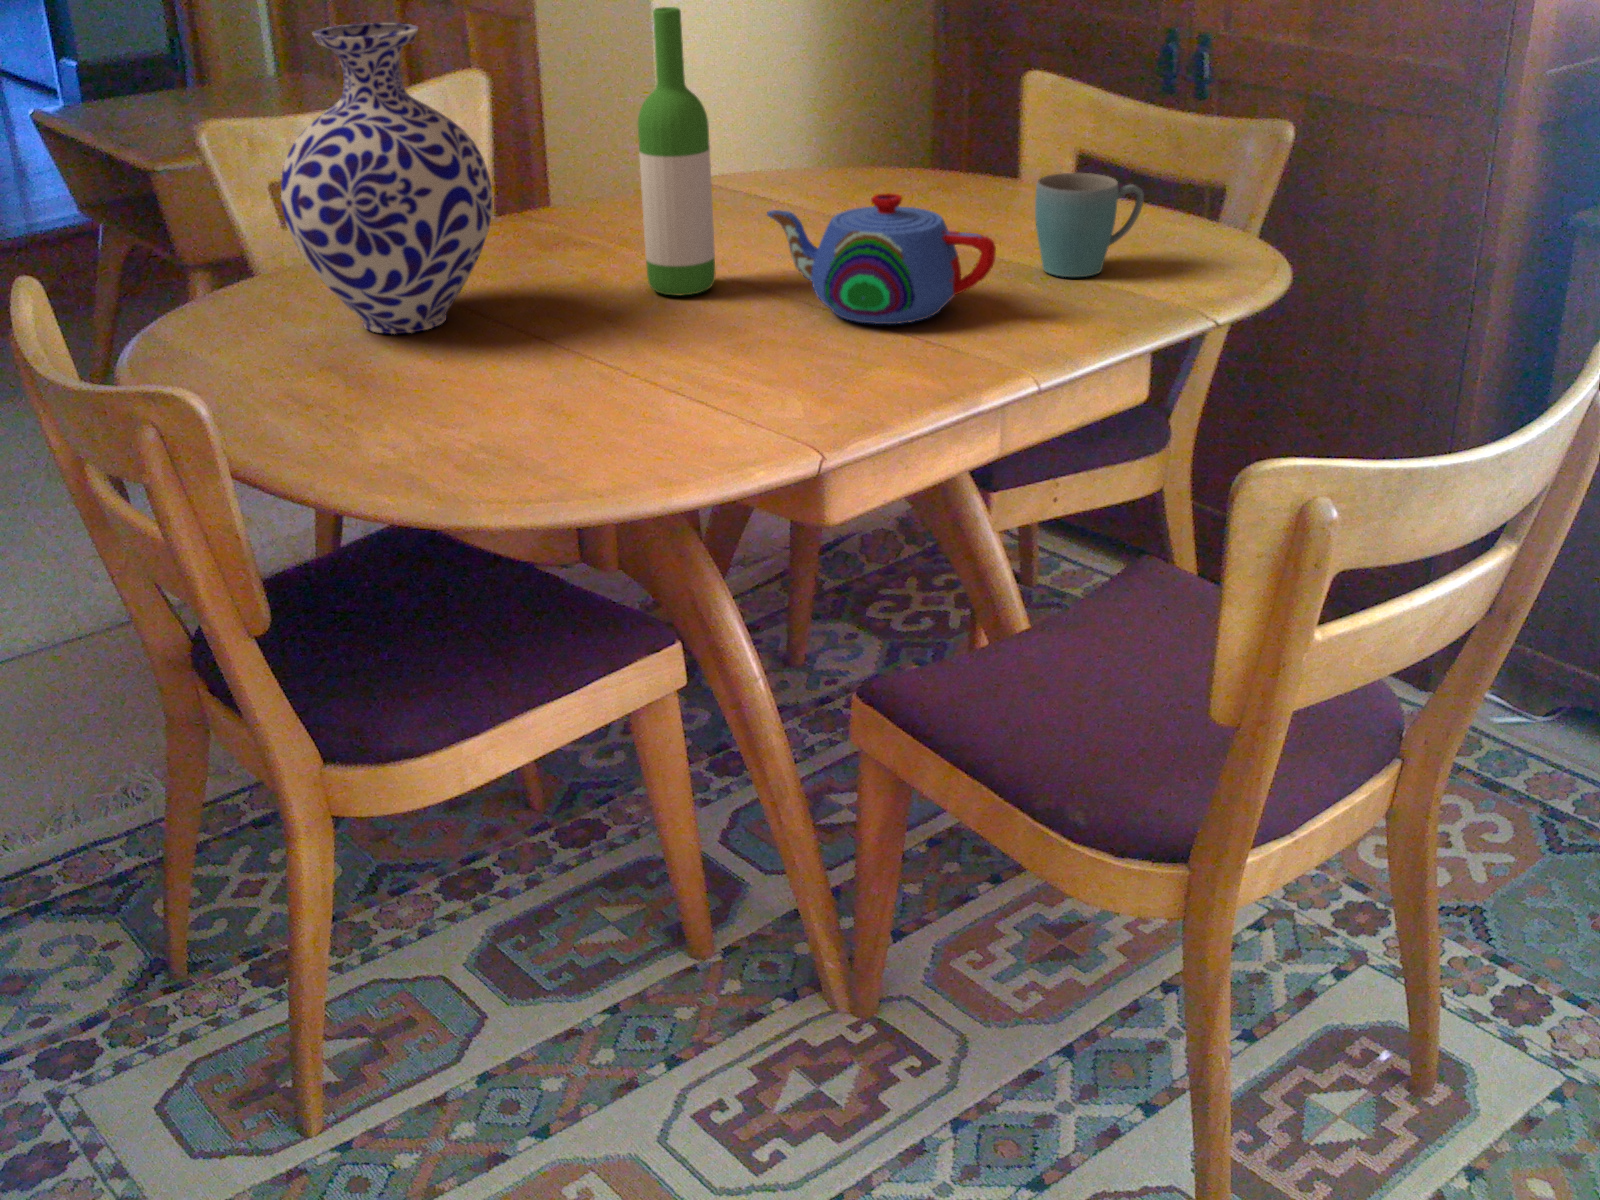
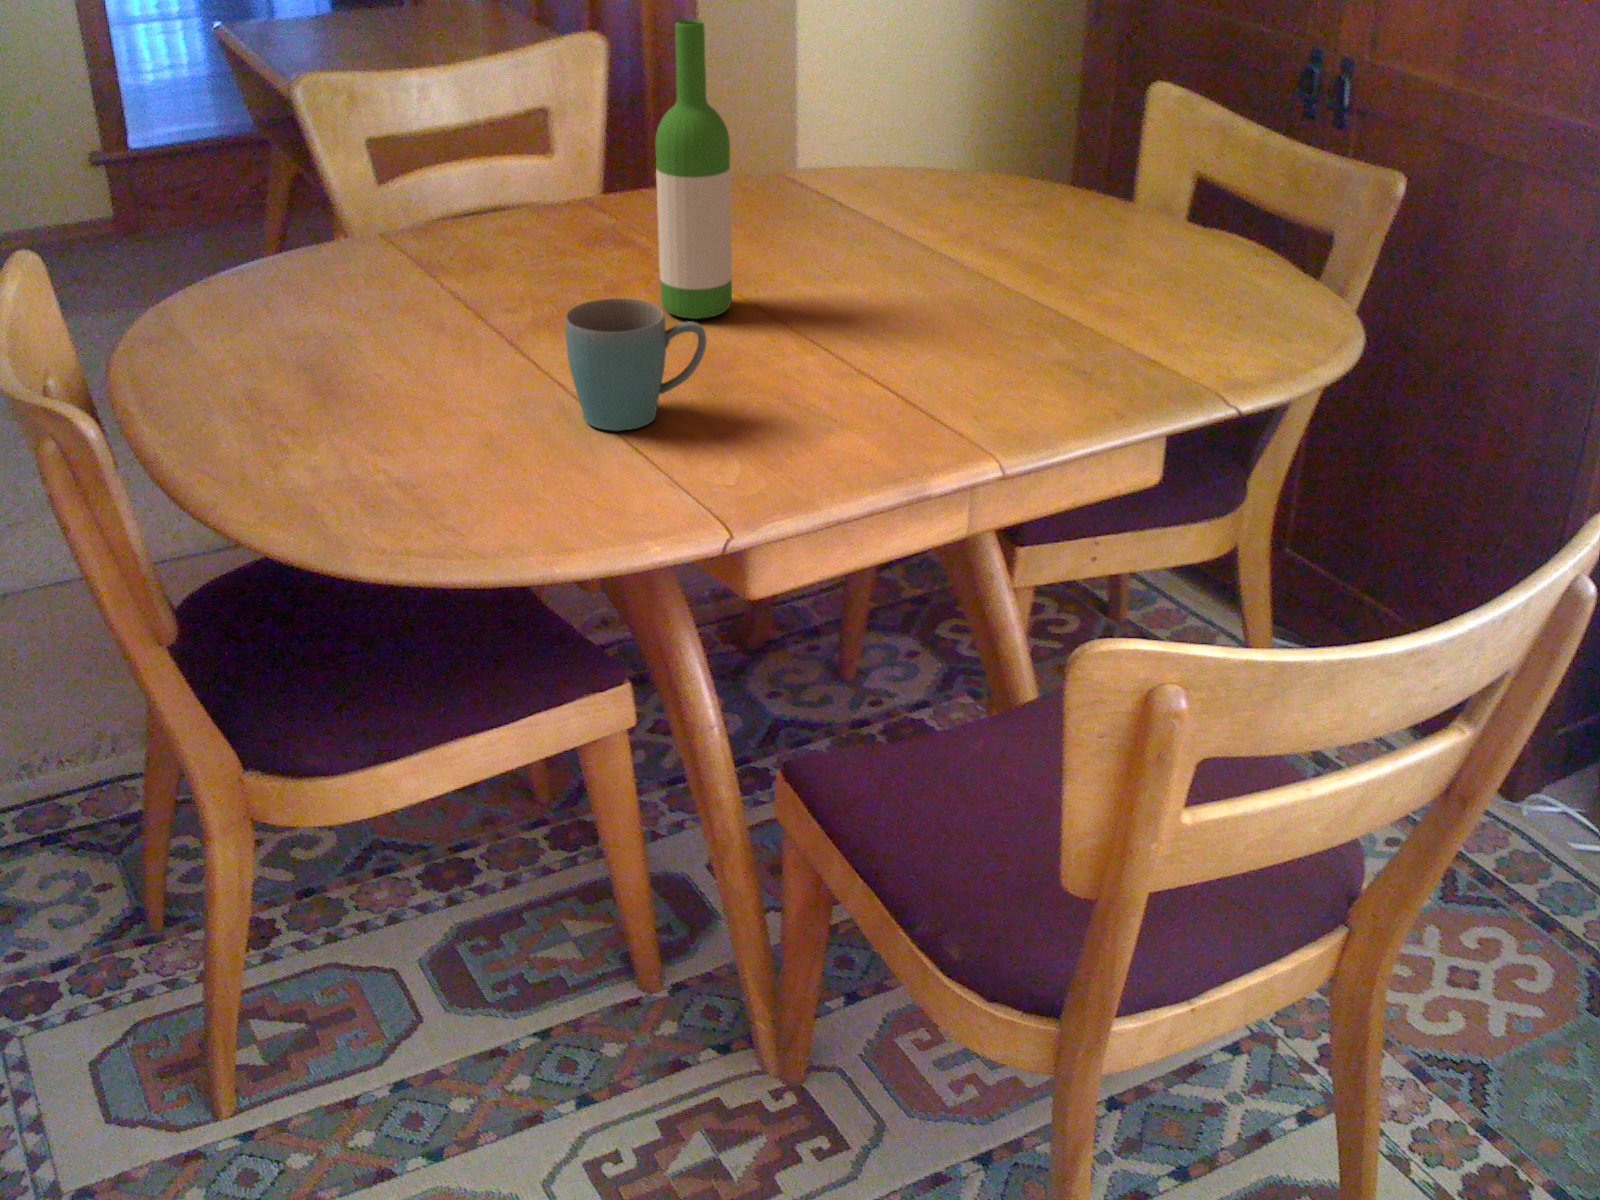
vase: present [281,23,493,334] -> none [284,19,499,336]
mug: present [1035,173,1144,277] -> present [565,298,706,431]
teapot: present [767,193,996,324] -> none [777,236,1004,378]

